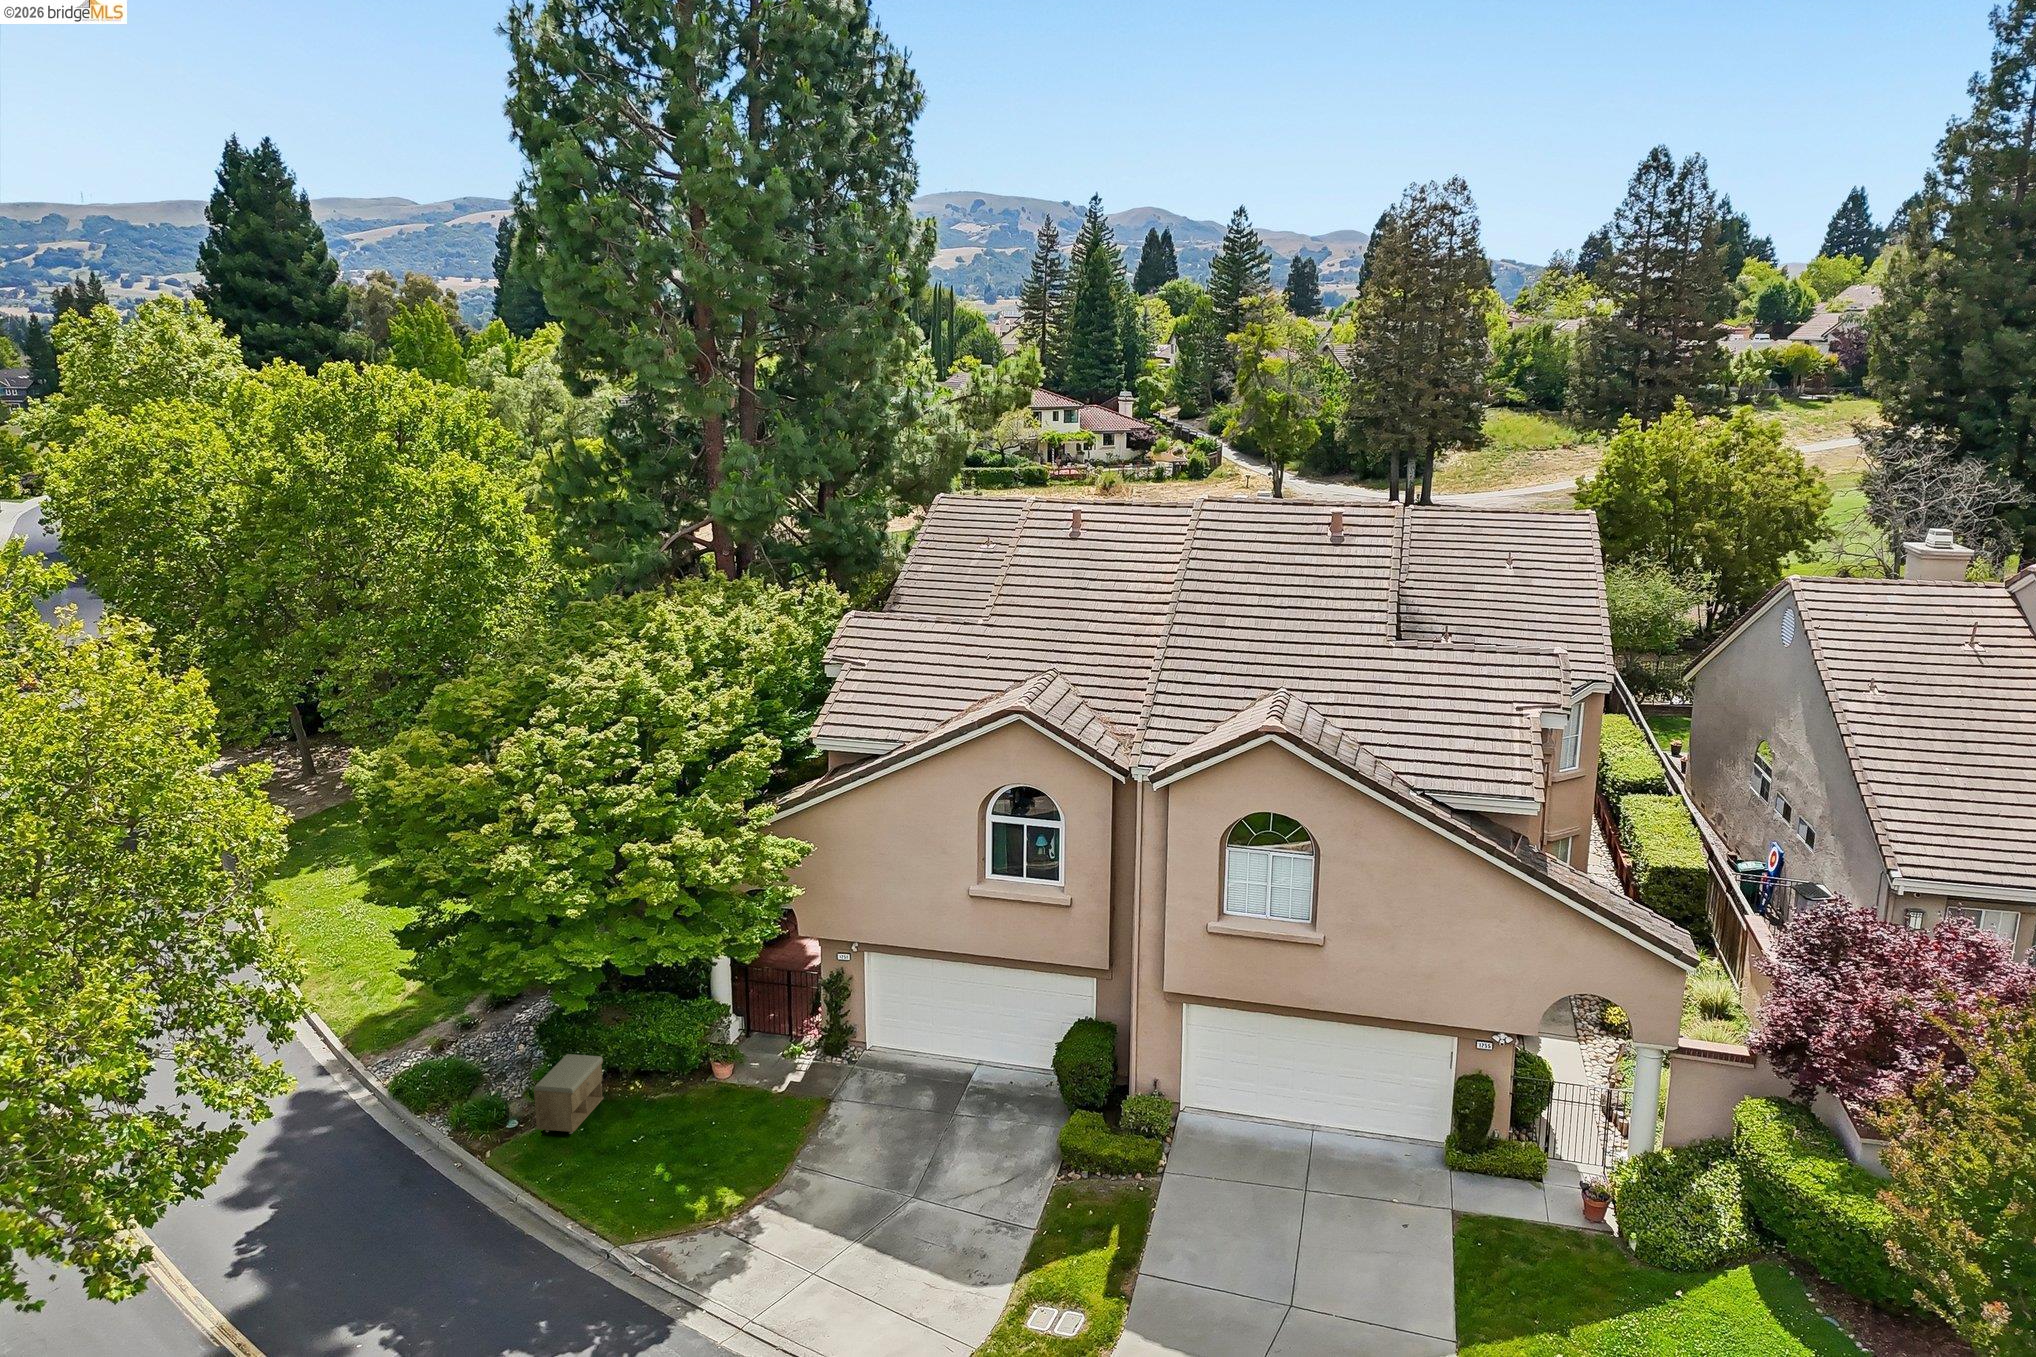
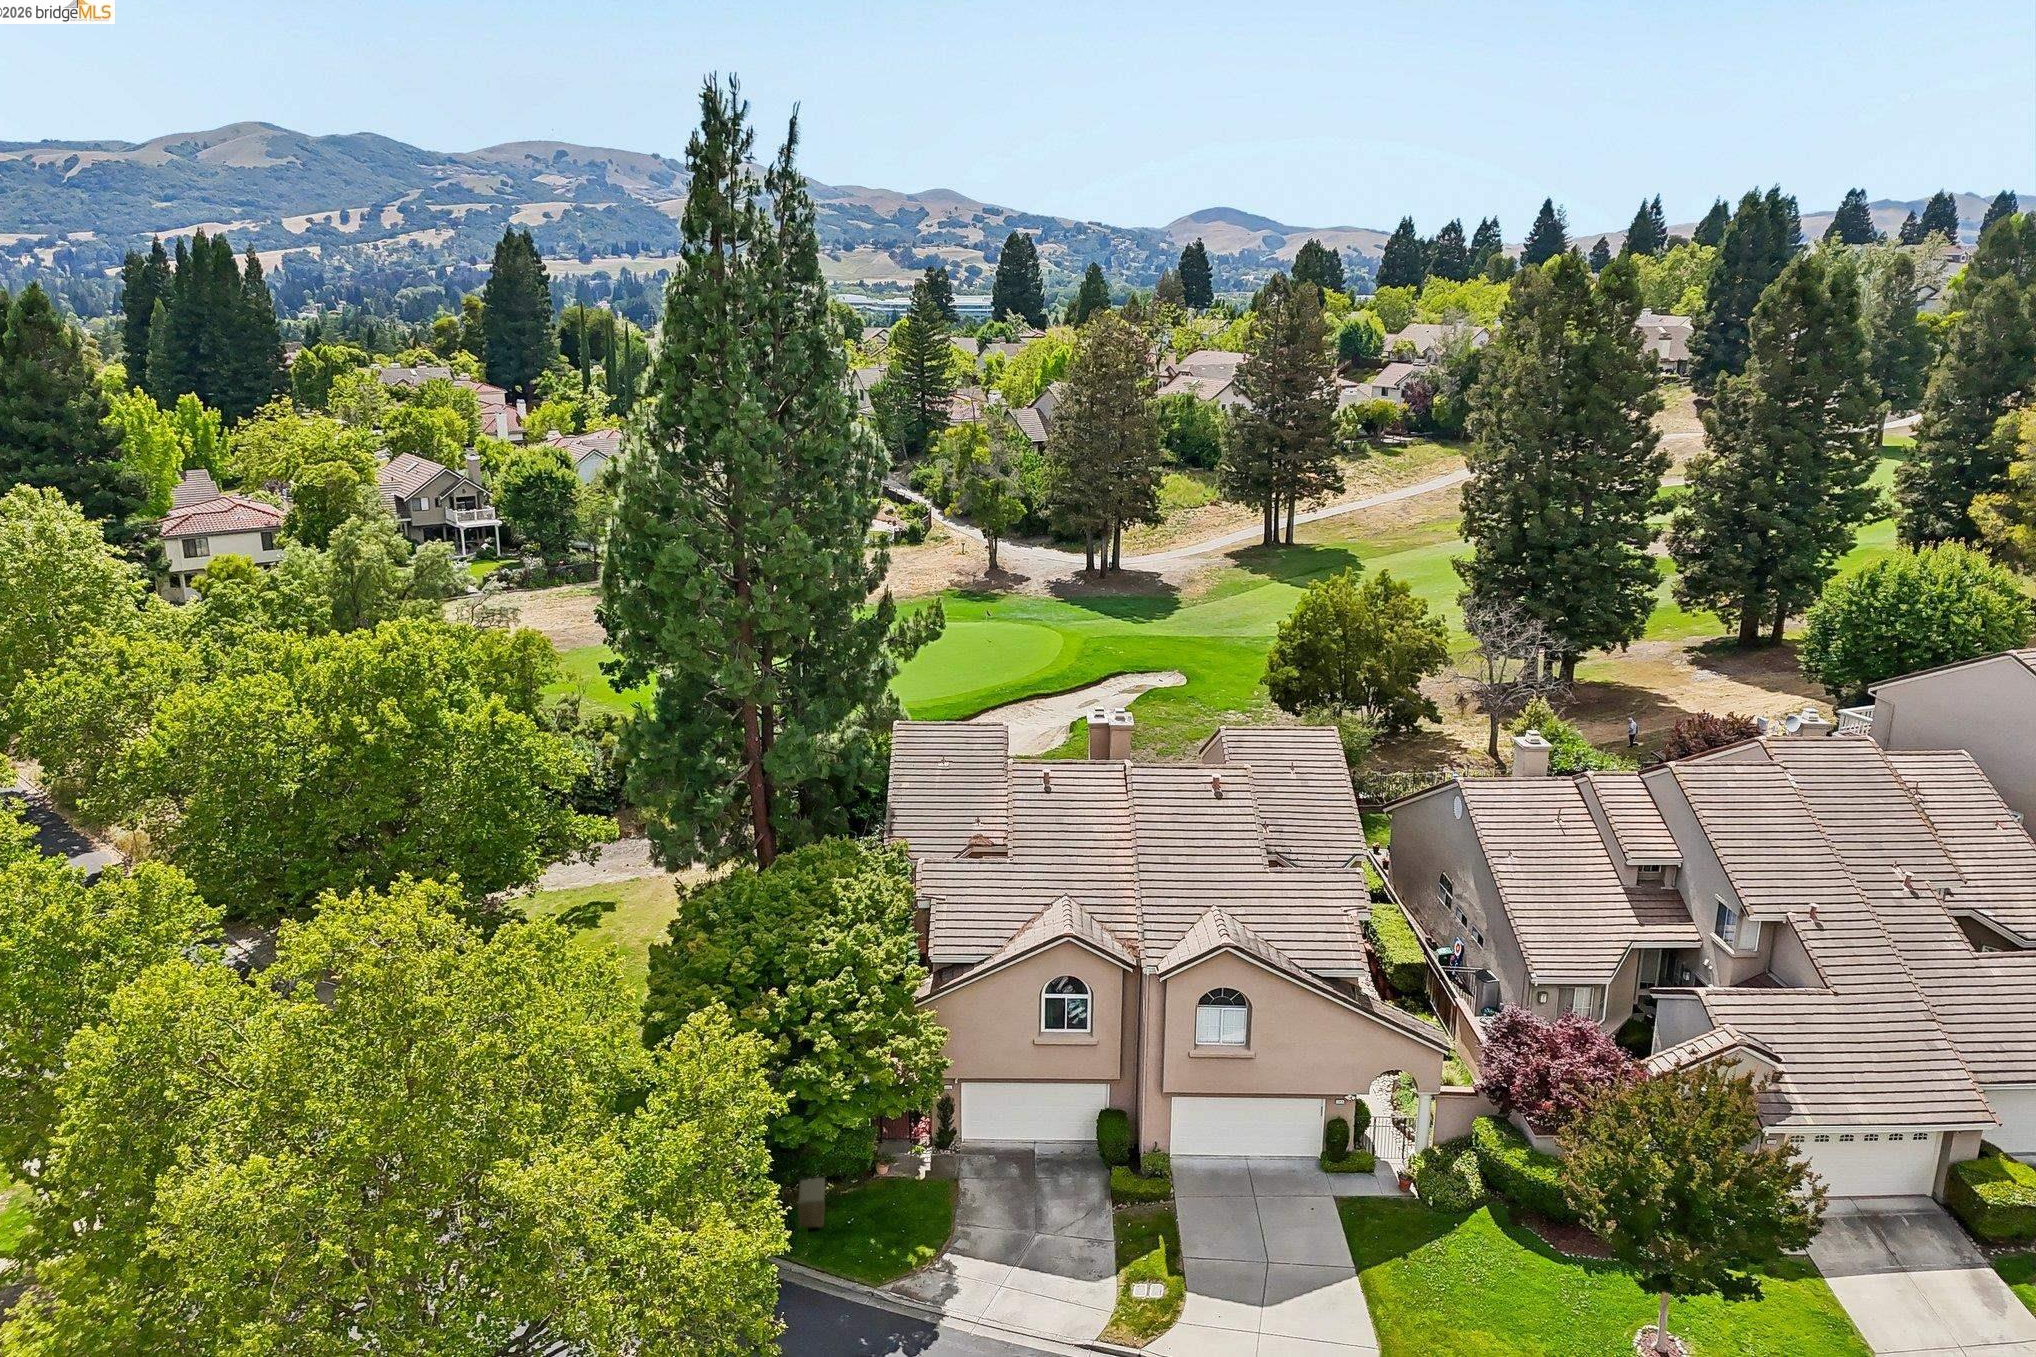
decorative plant: none [1778,1266,1843,1313] -> present [1506,1205,1528,1225]

